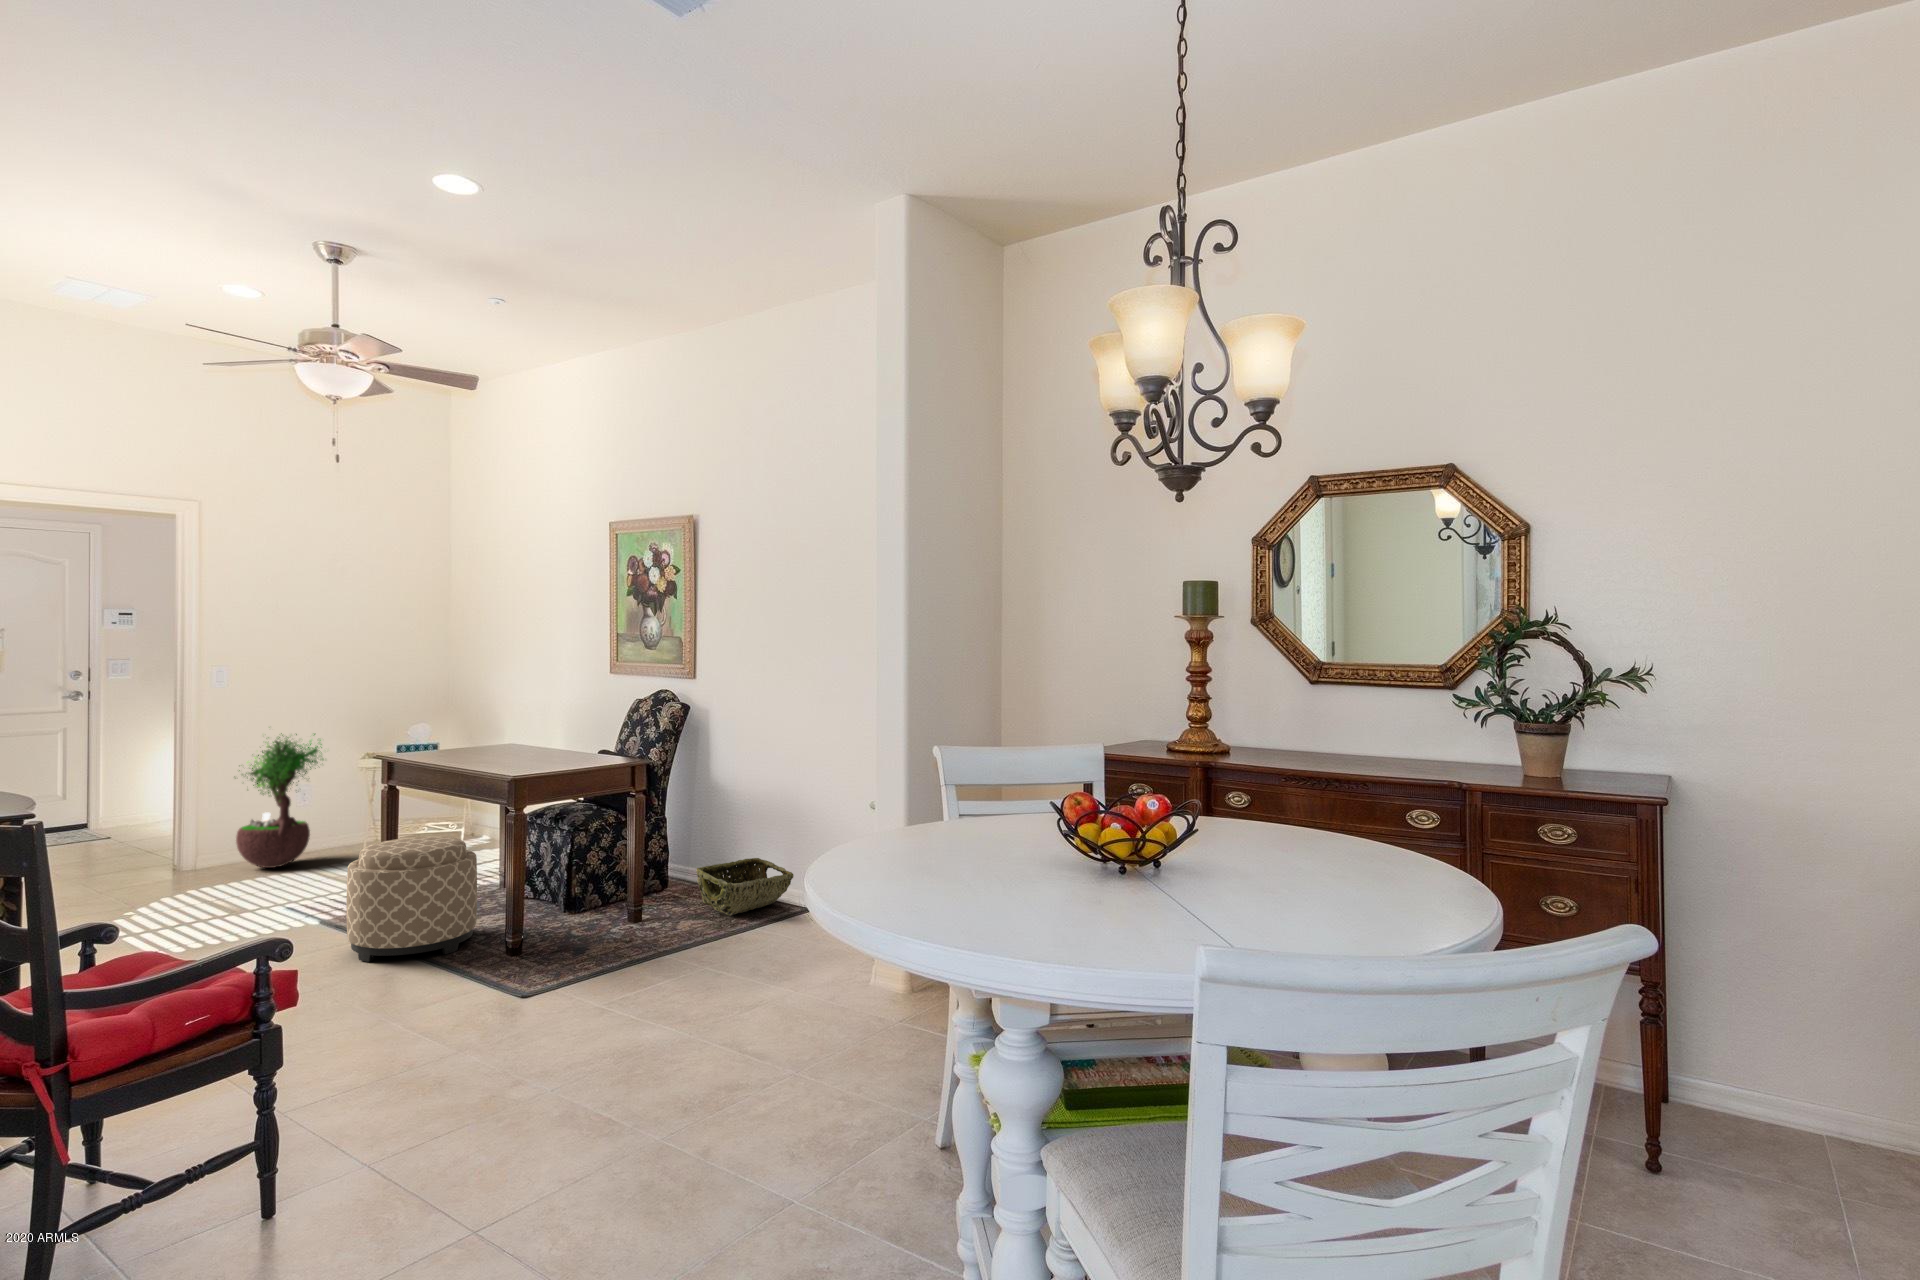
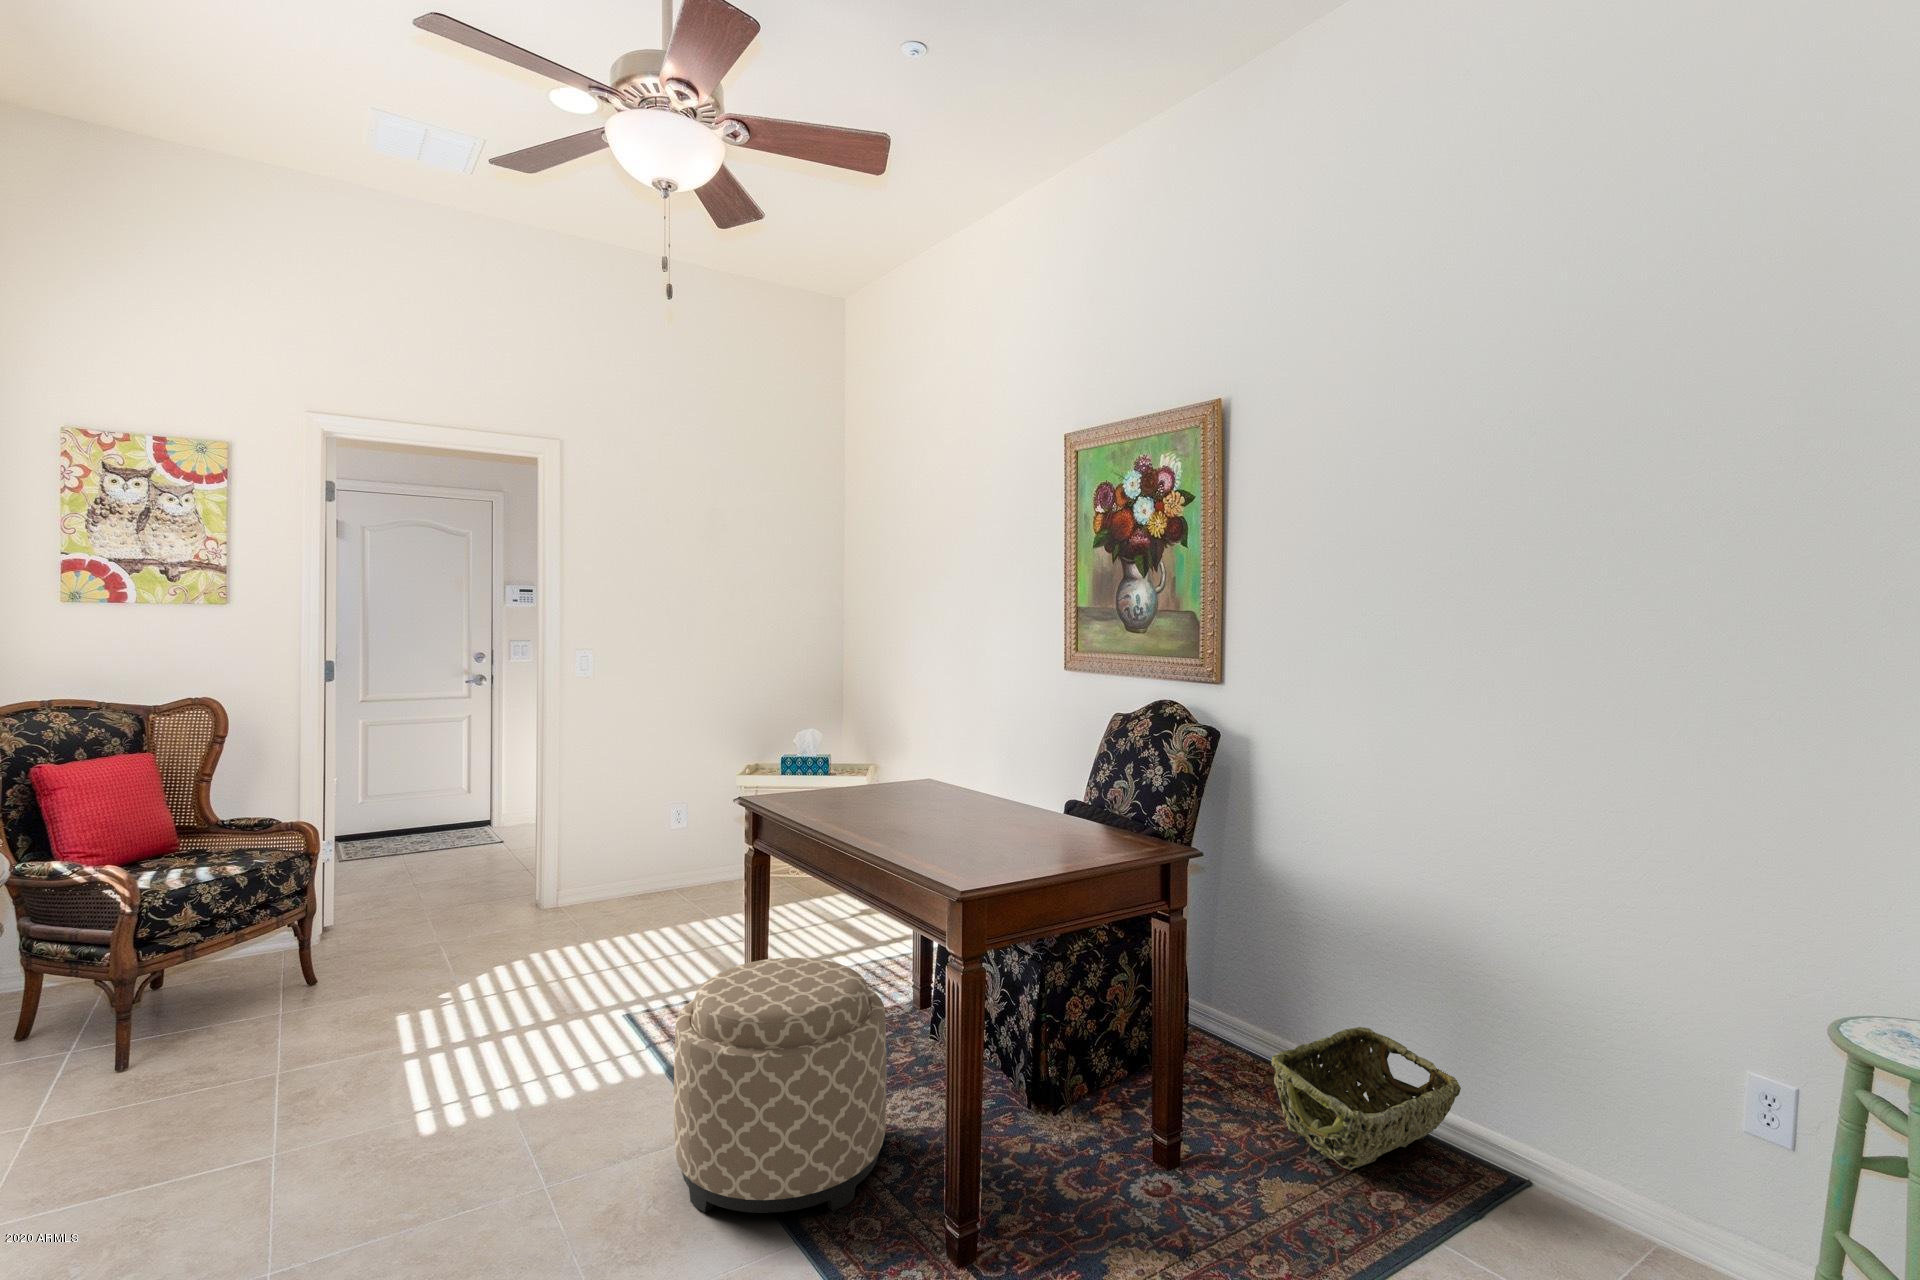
potted tree: present [236,733,323,868] -> none [588,732,700,916]

